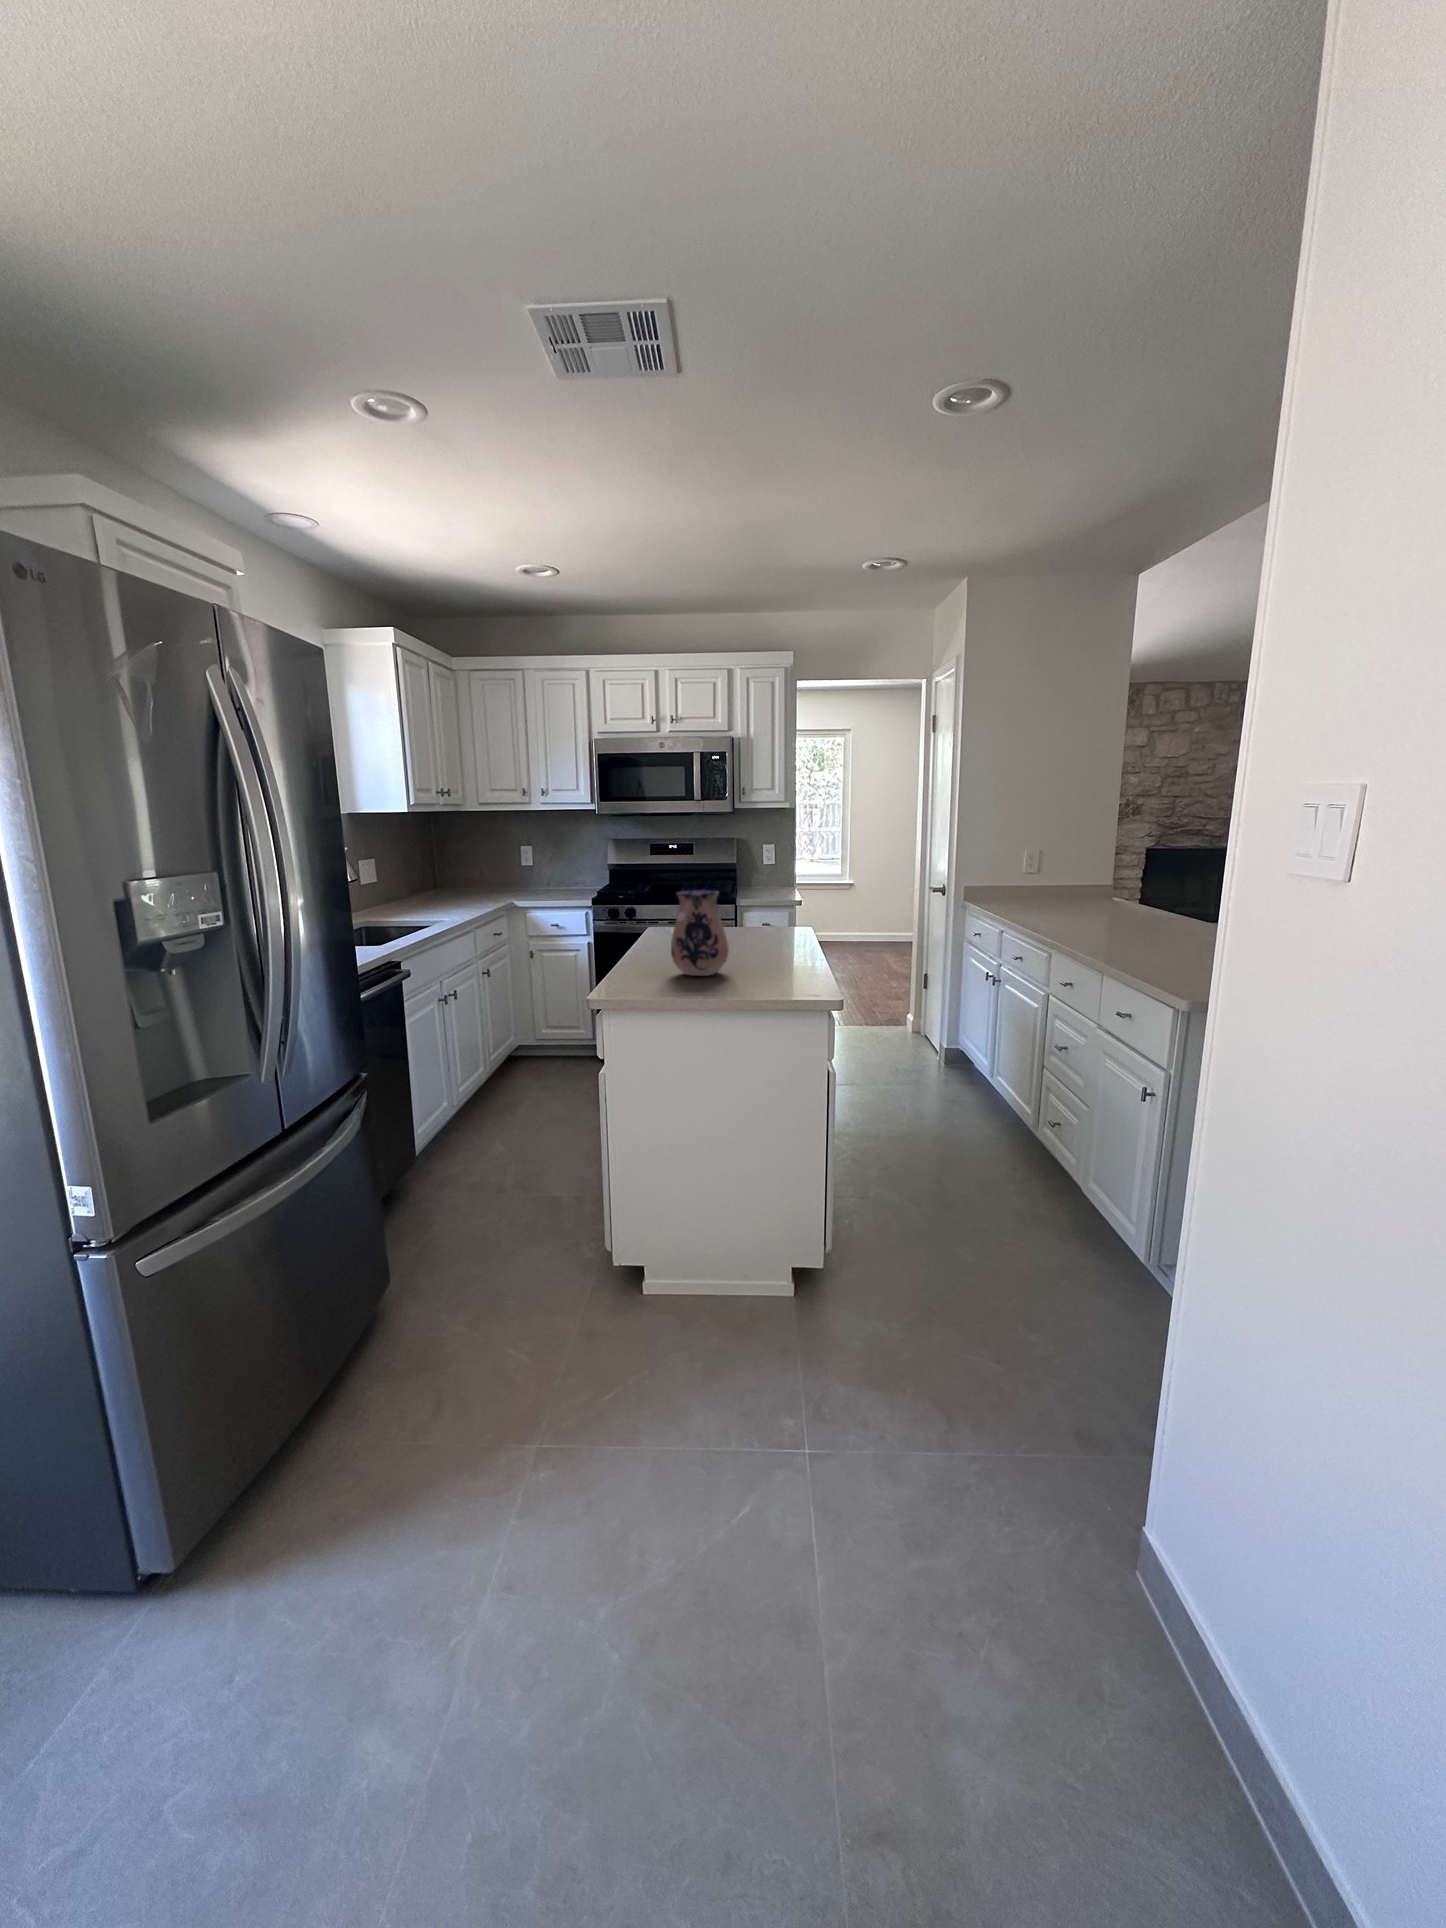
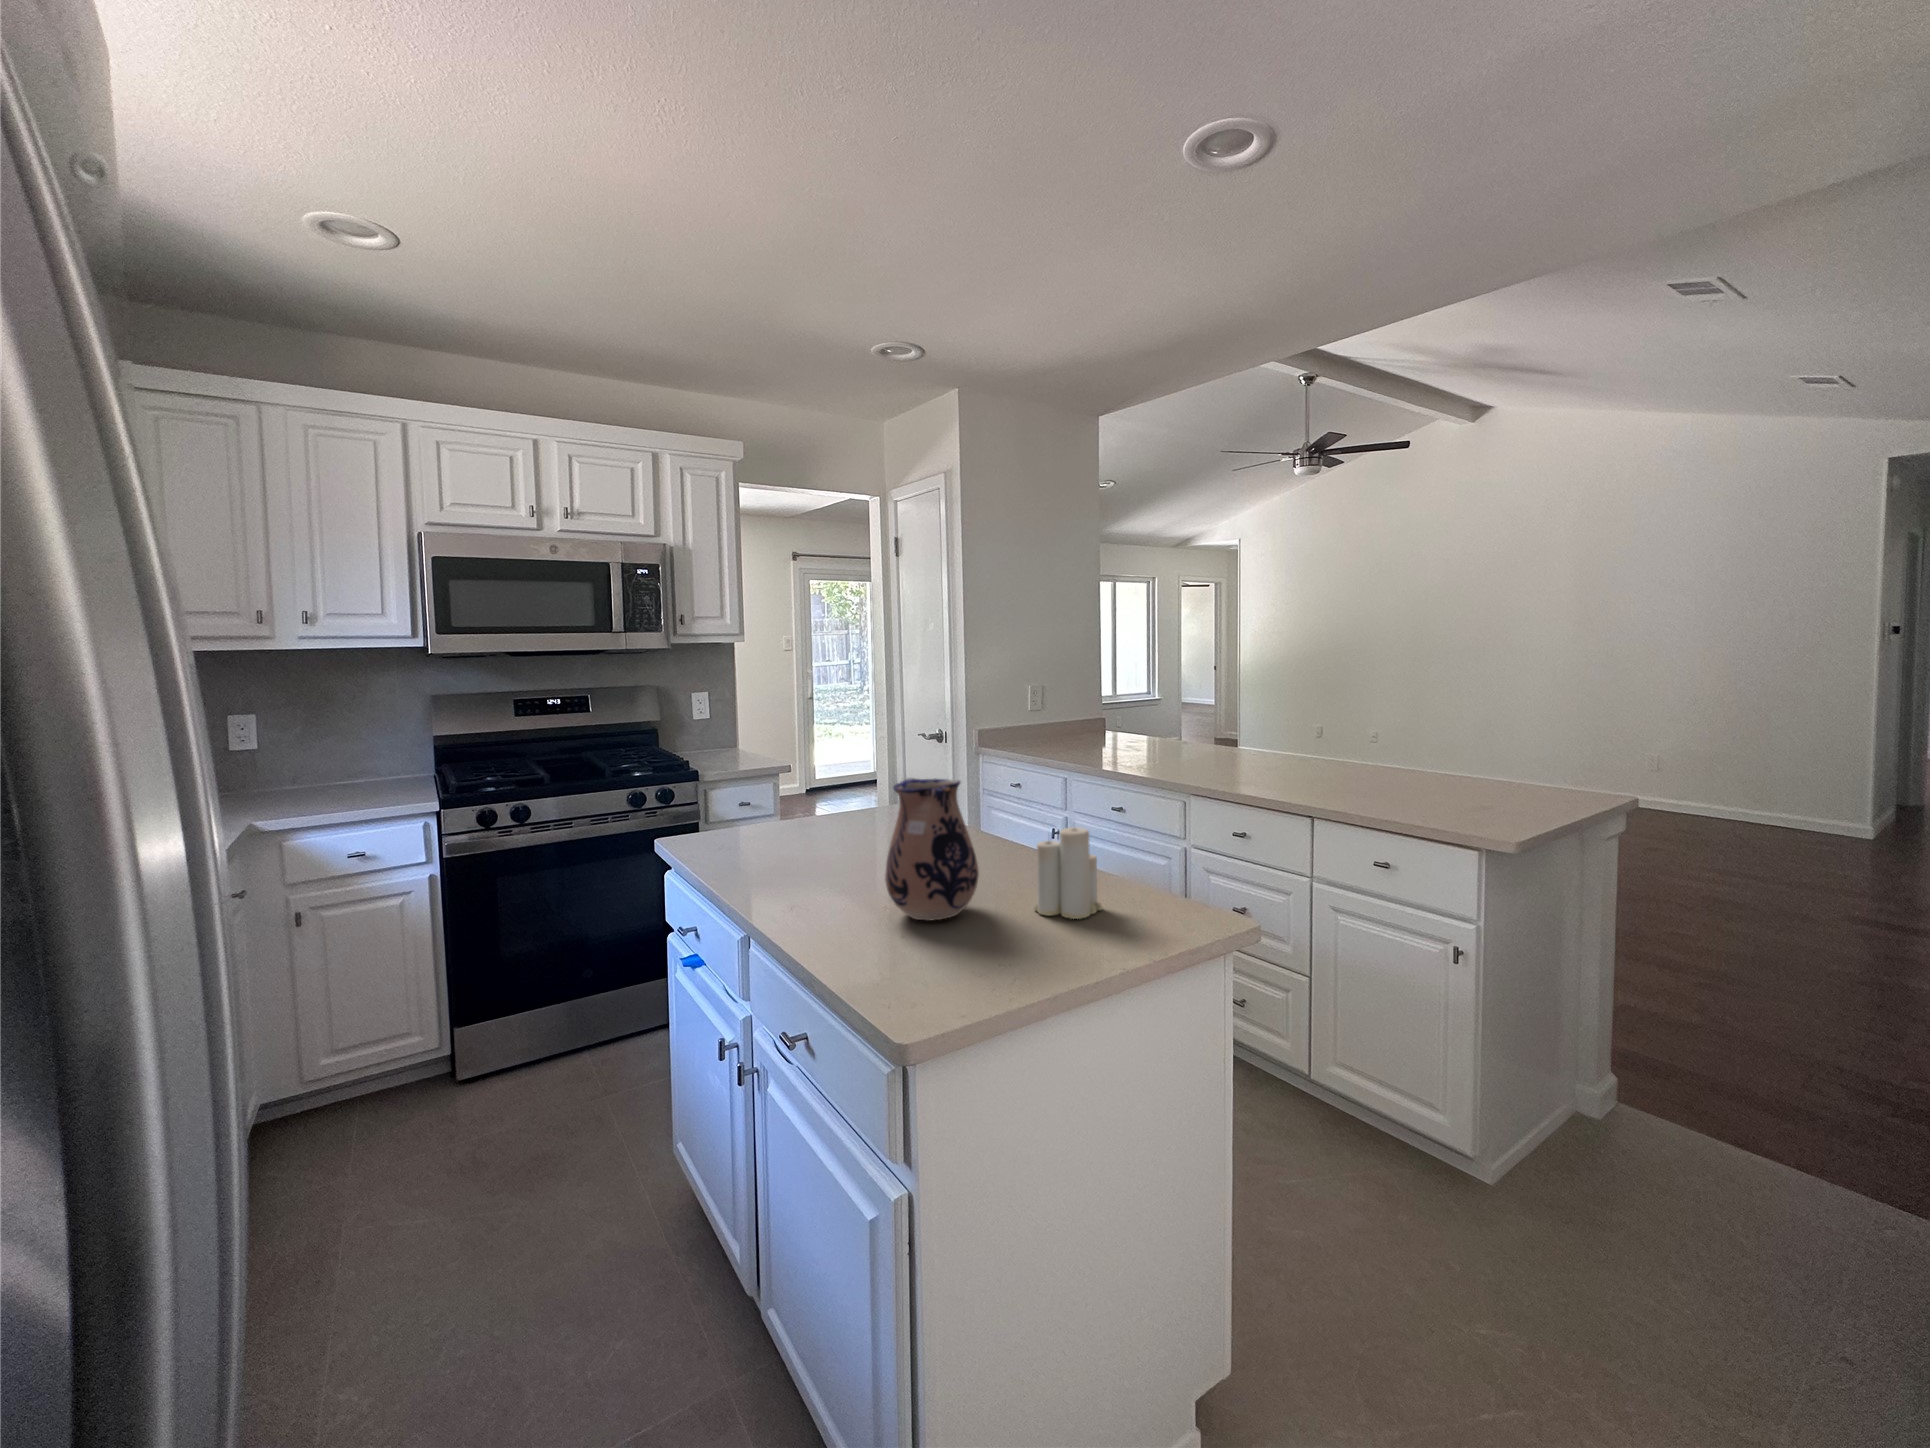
candle: none [751,923,791,988] -> present [1034,827,1102,919]

